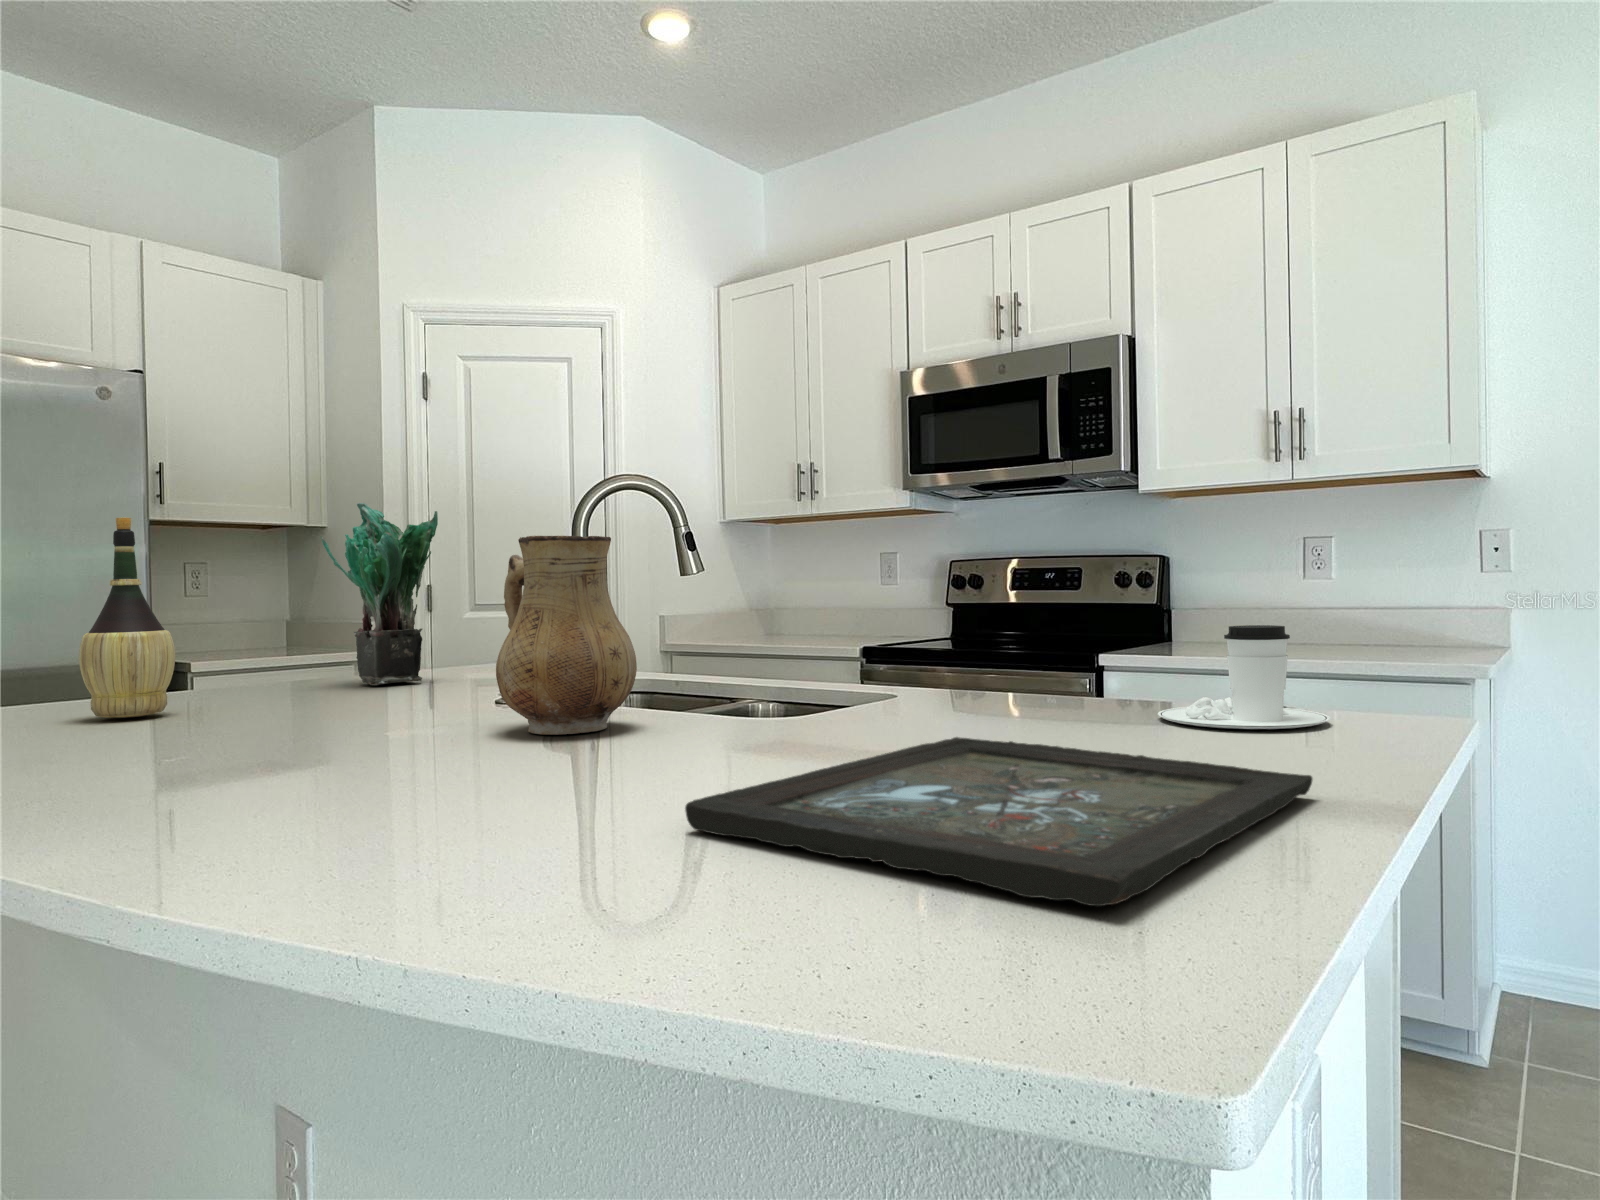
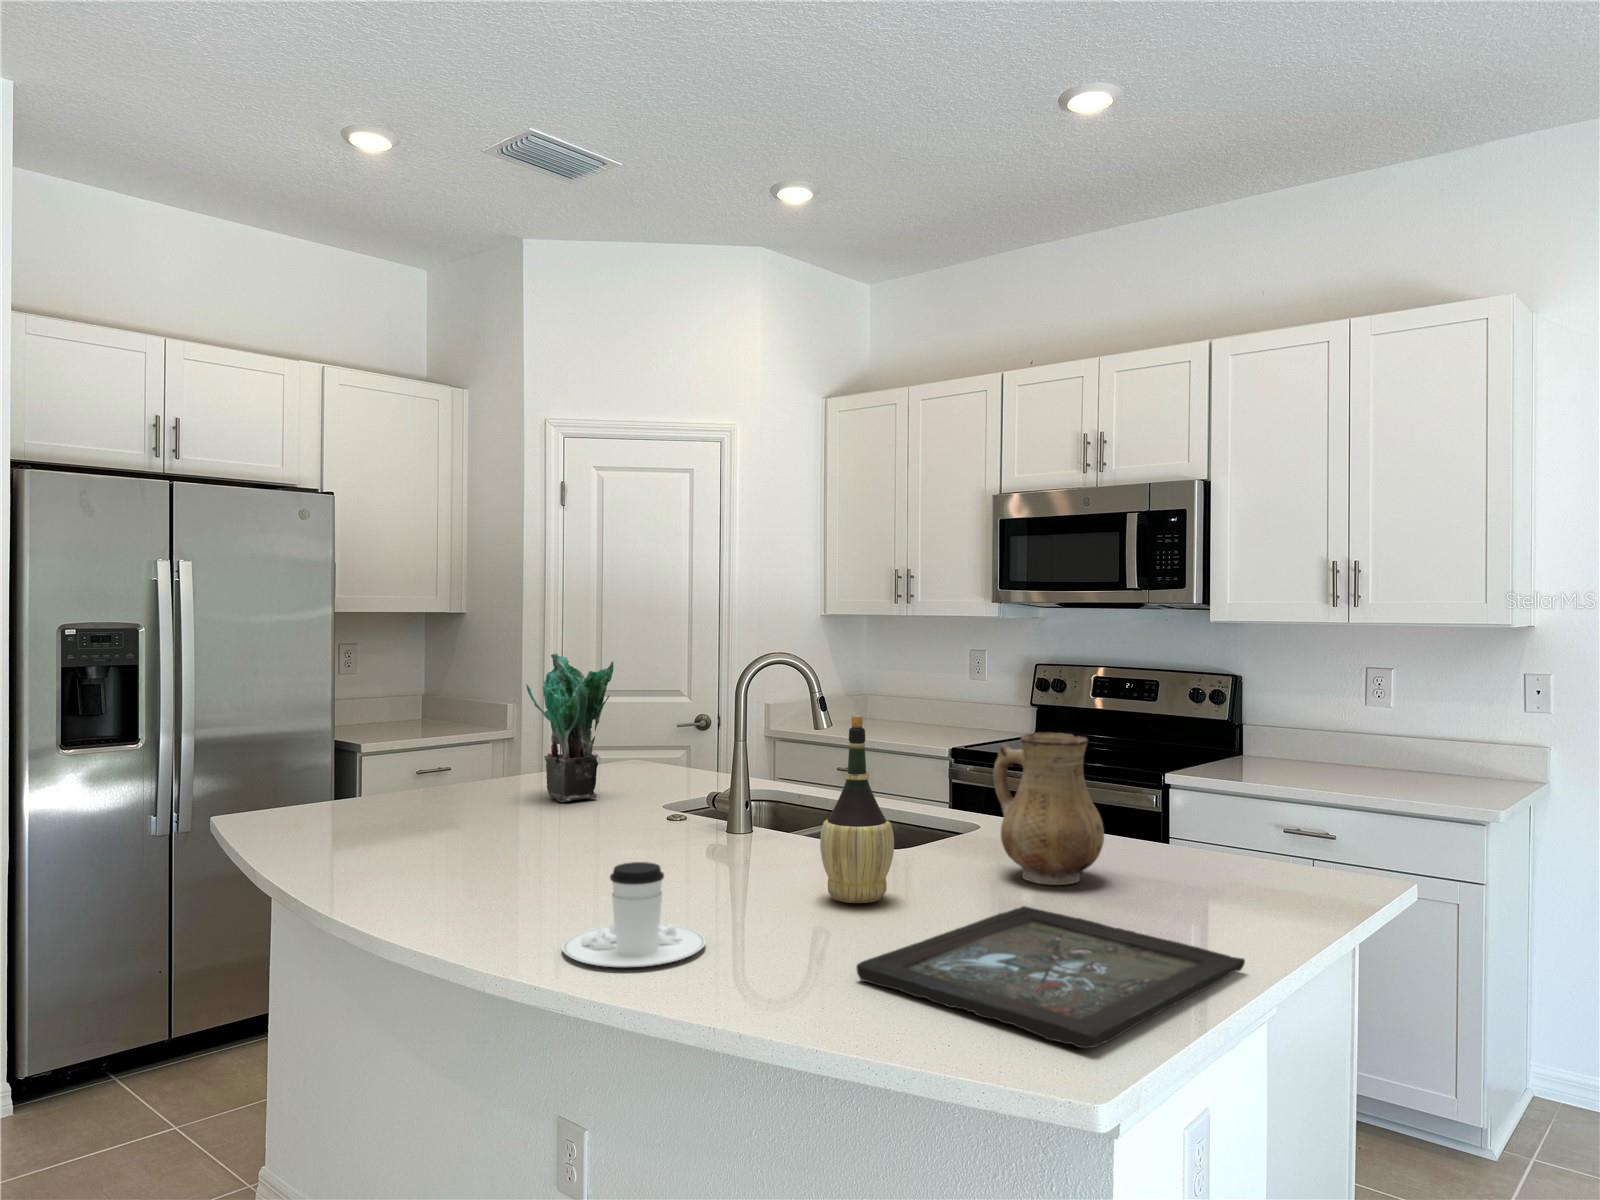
wine bottle: present [79,517,175,718] -> present [820,715,894,903]
ceramic pitcher: present [496,536,637,735] -> present [993,733,1104,885]
coffee cup: present [1158,625,1330,729] -> present [562,862,706,967]

